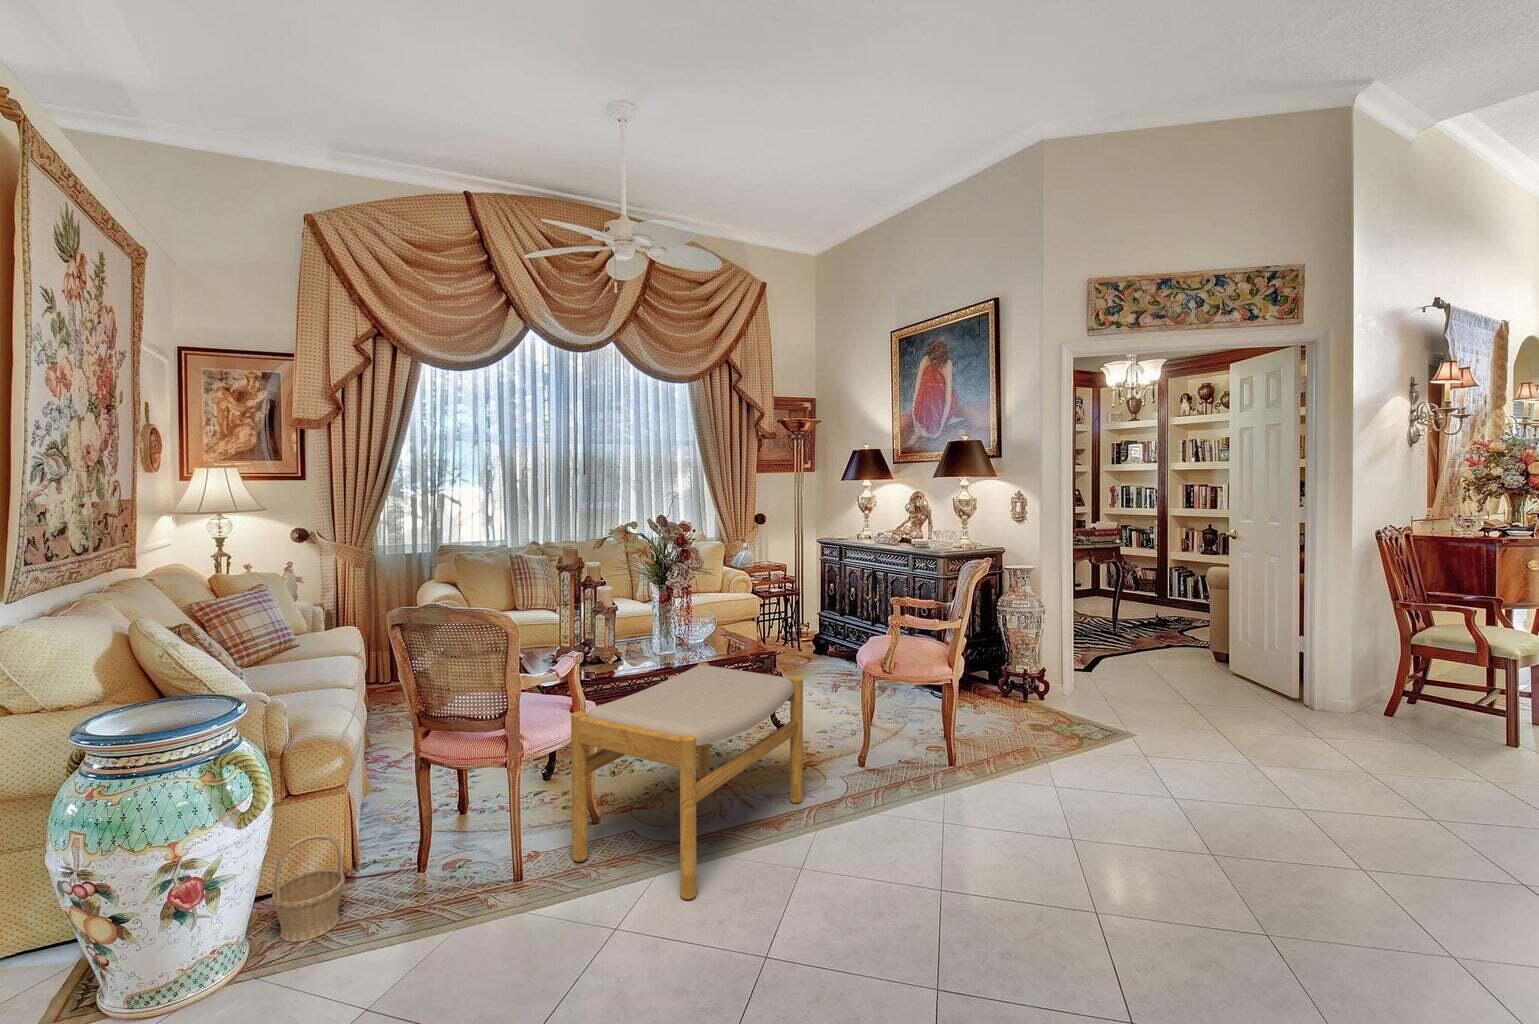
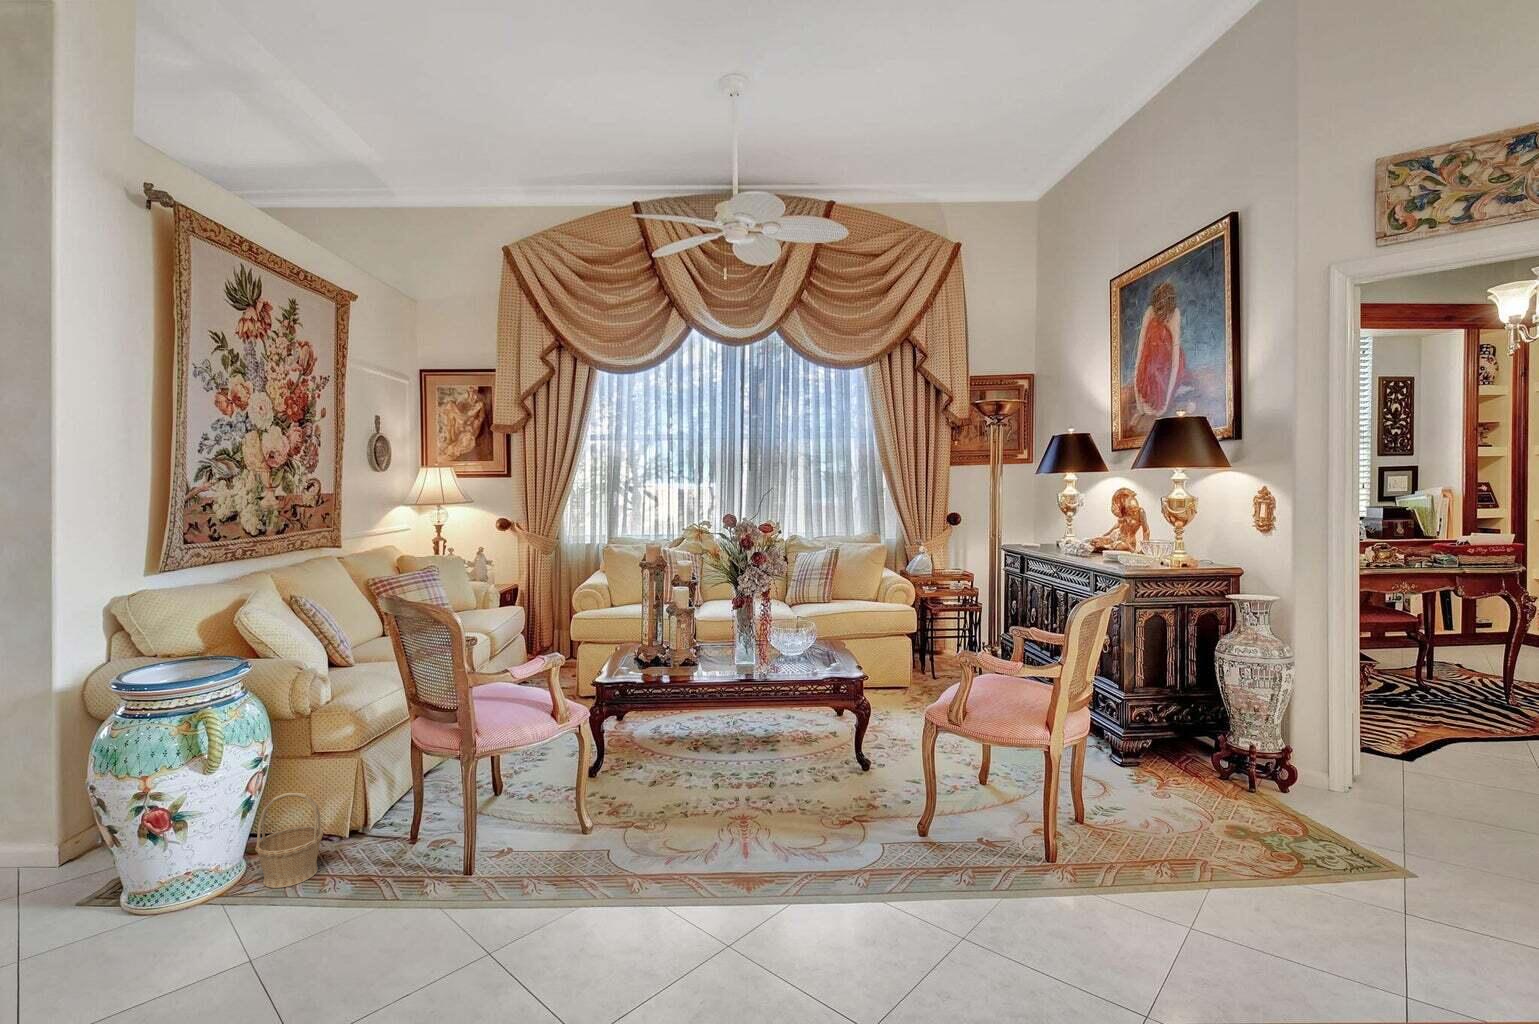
footstool: present [571,662,803,900] -> none [527,677,817,945]

